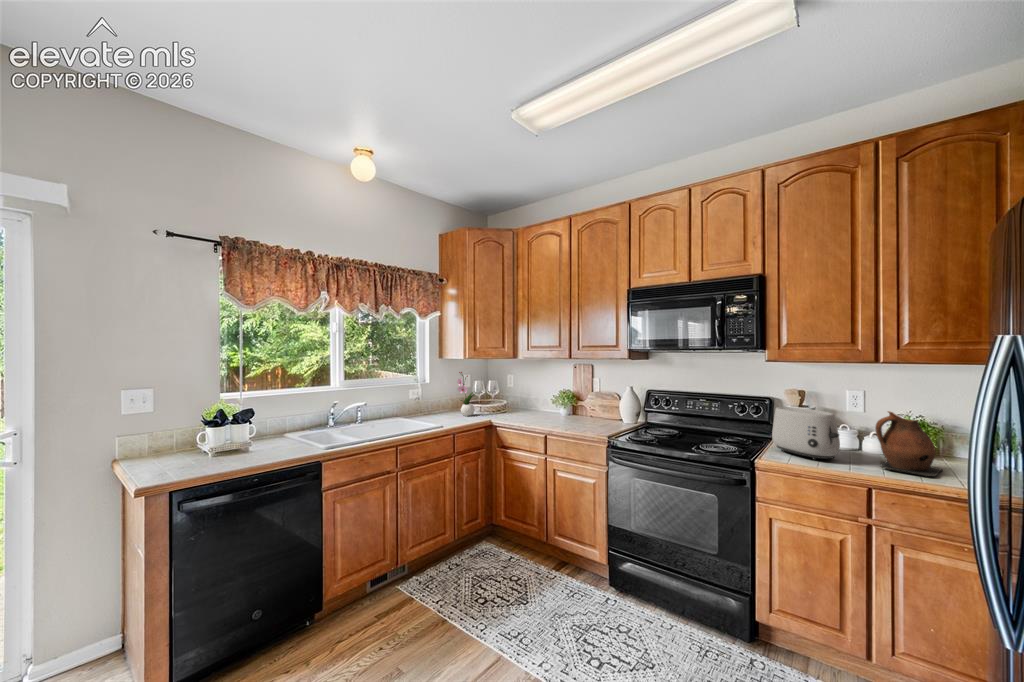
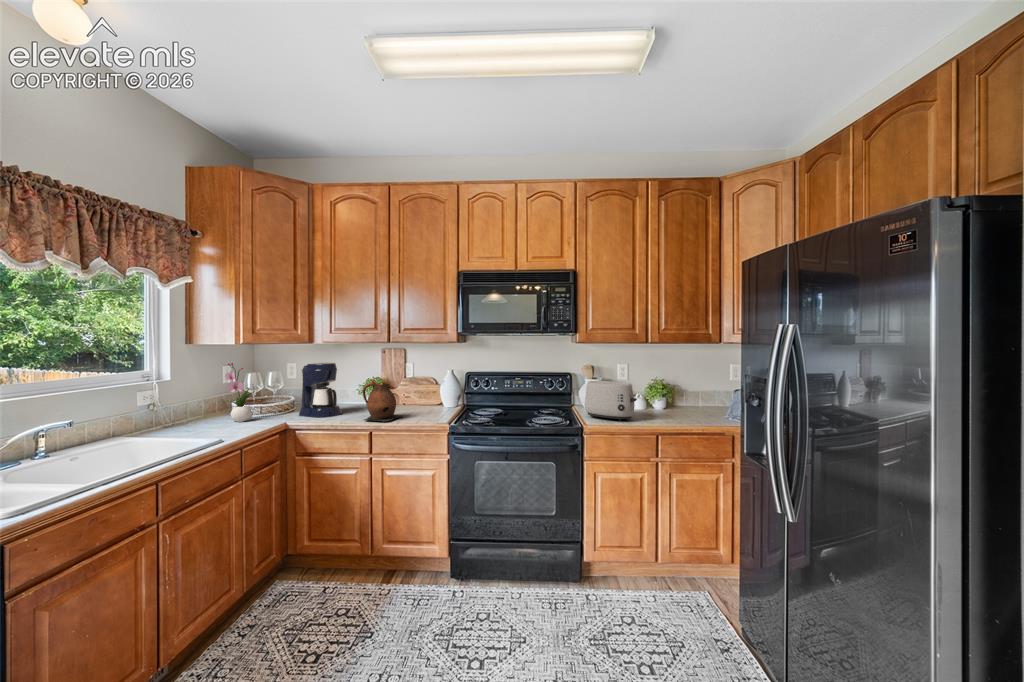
coffee maker: none [506,373,537,419] -> present [299,363,342,417]
ceramic pitcher: present [875,411,942,477] -> present [363,379,403,422]

